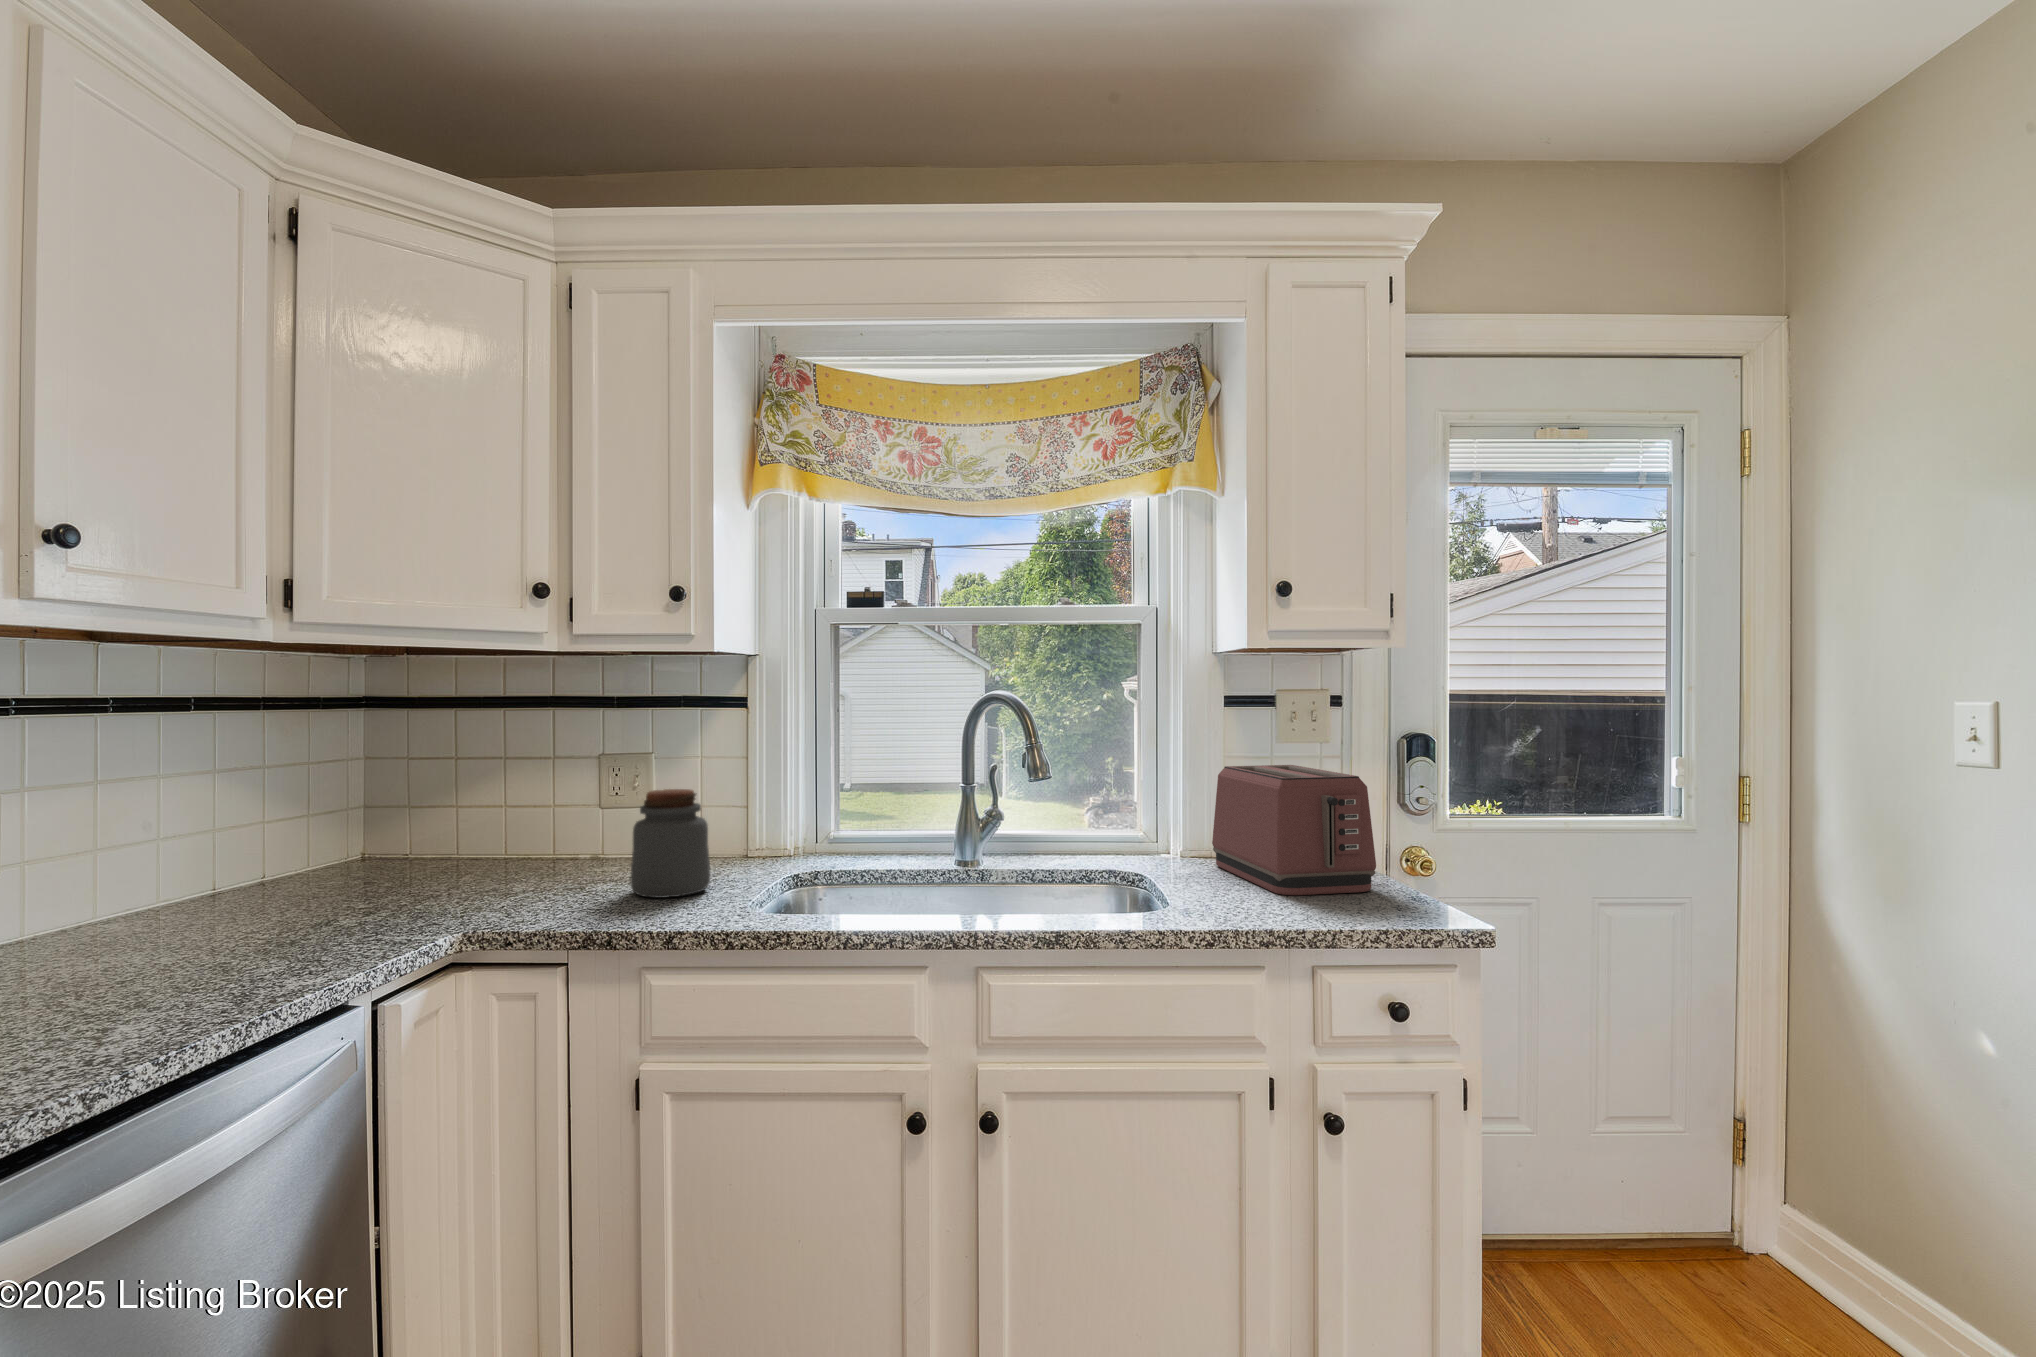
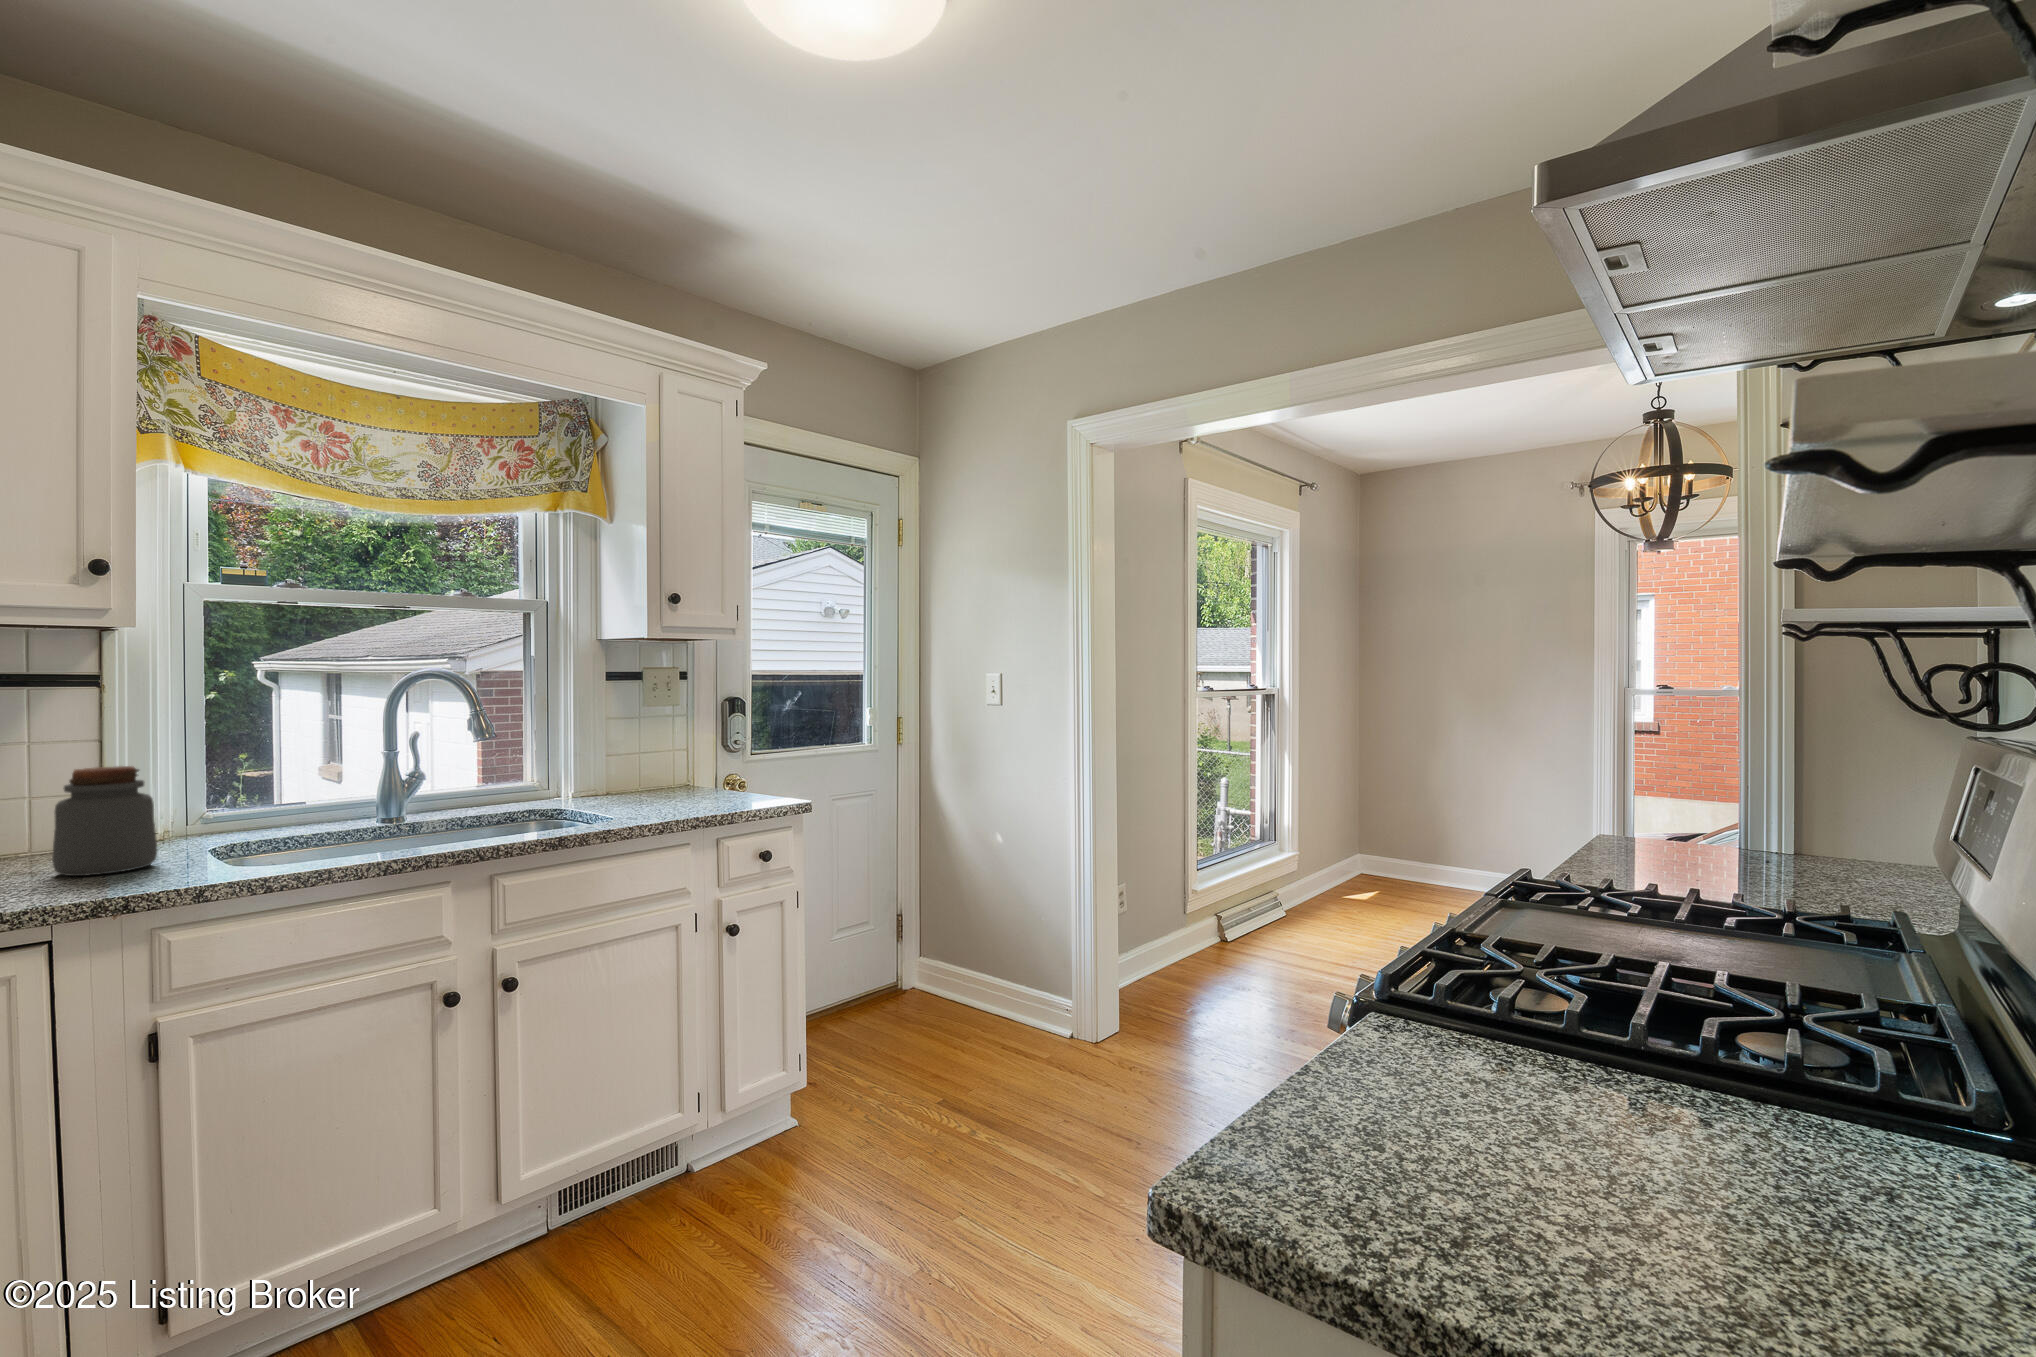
toaster: present [1212,765,1376,895] -> none [602,721,734,806]

